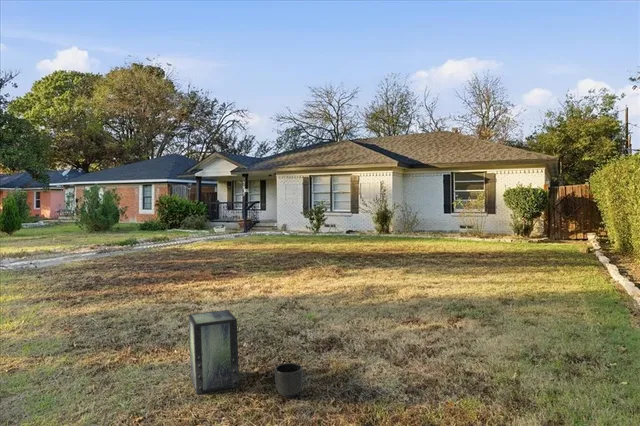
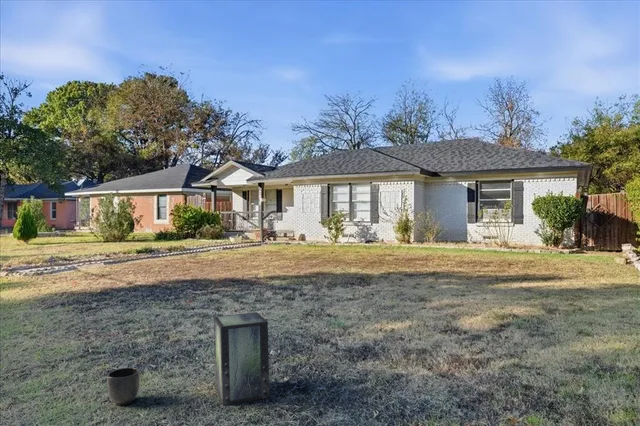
planter: present [275,363,303,398] -> present [107,368,140,405]

